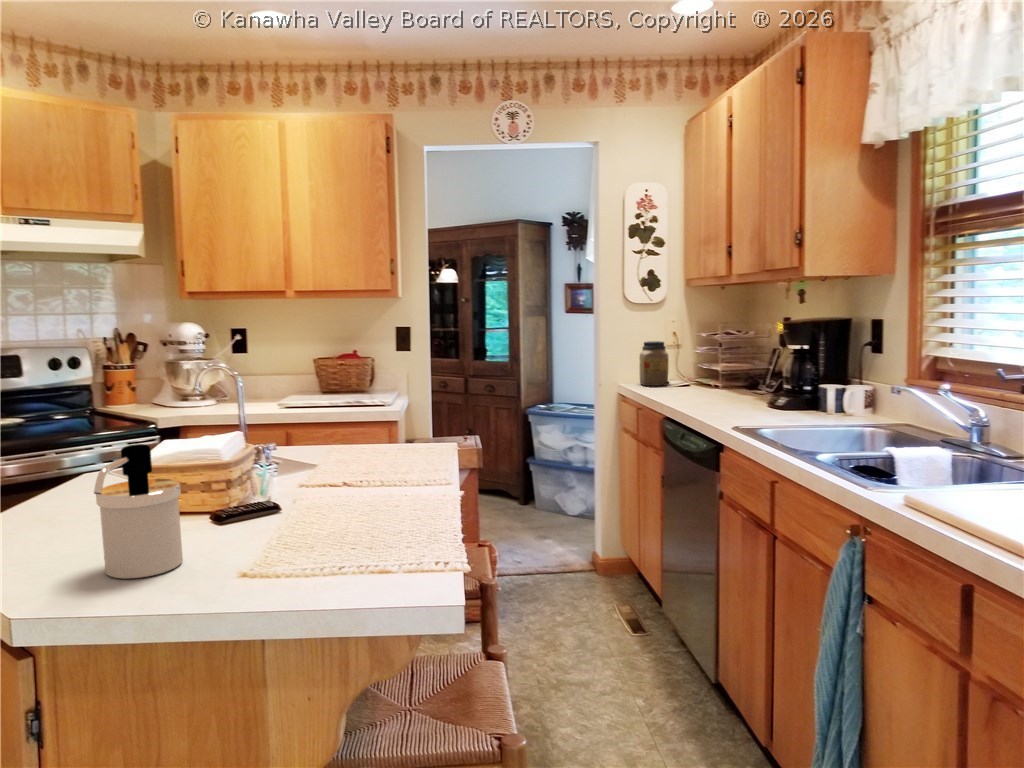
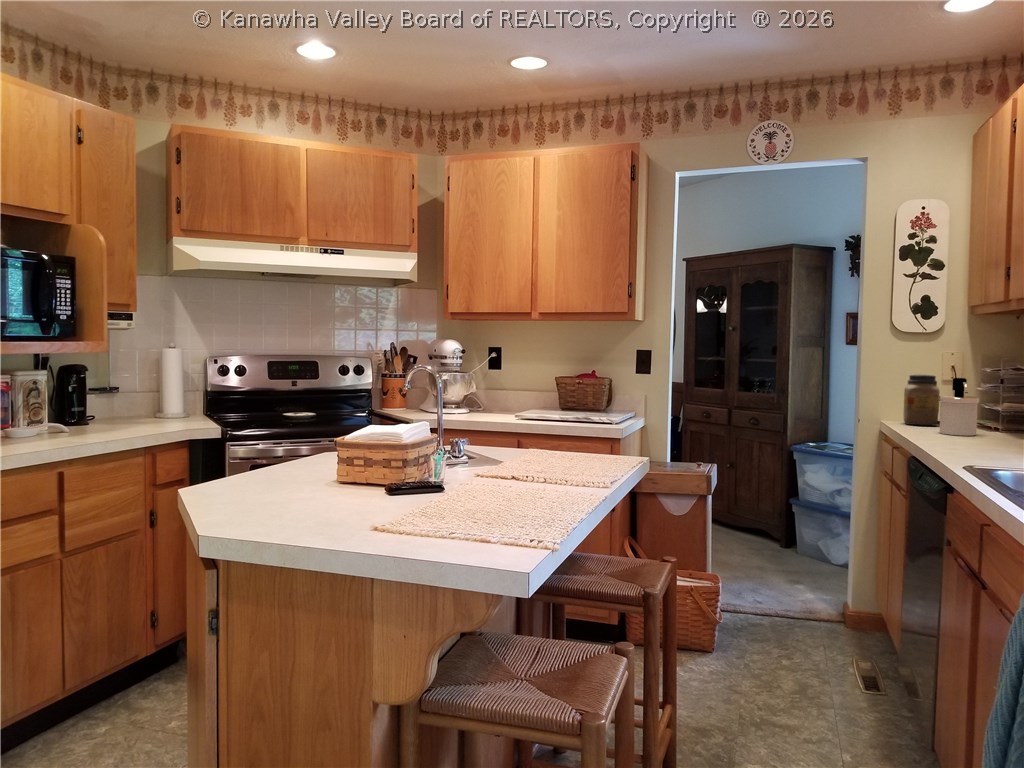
soap dispenser: present [94,444,183,579] -> present [939,378,979,436]

